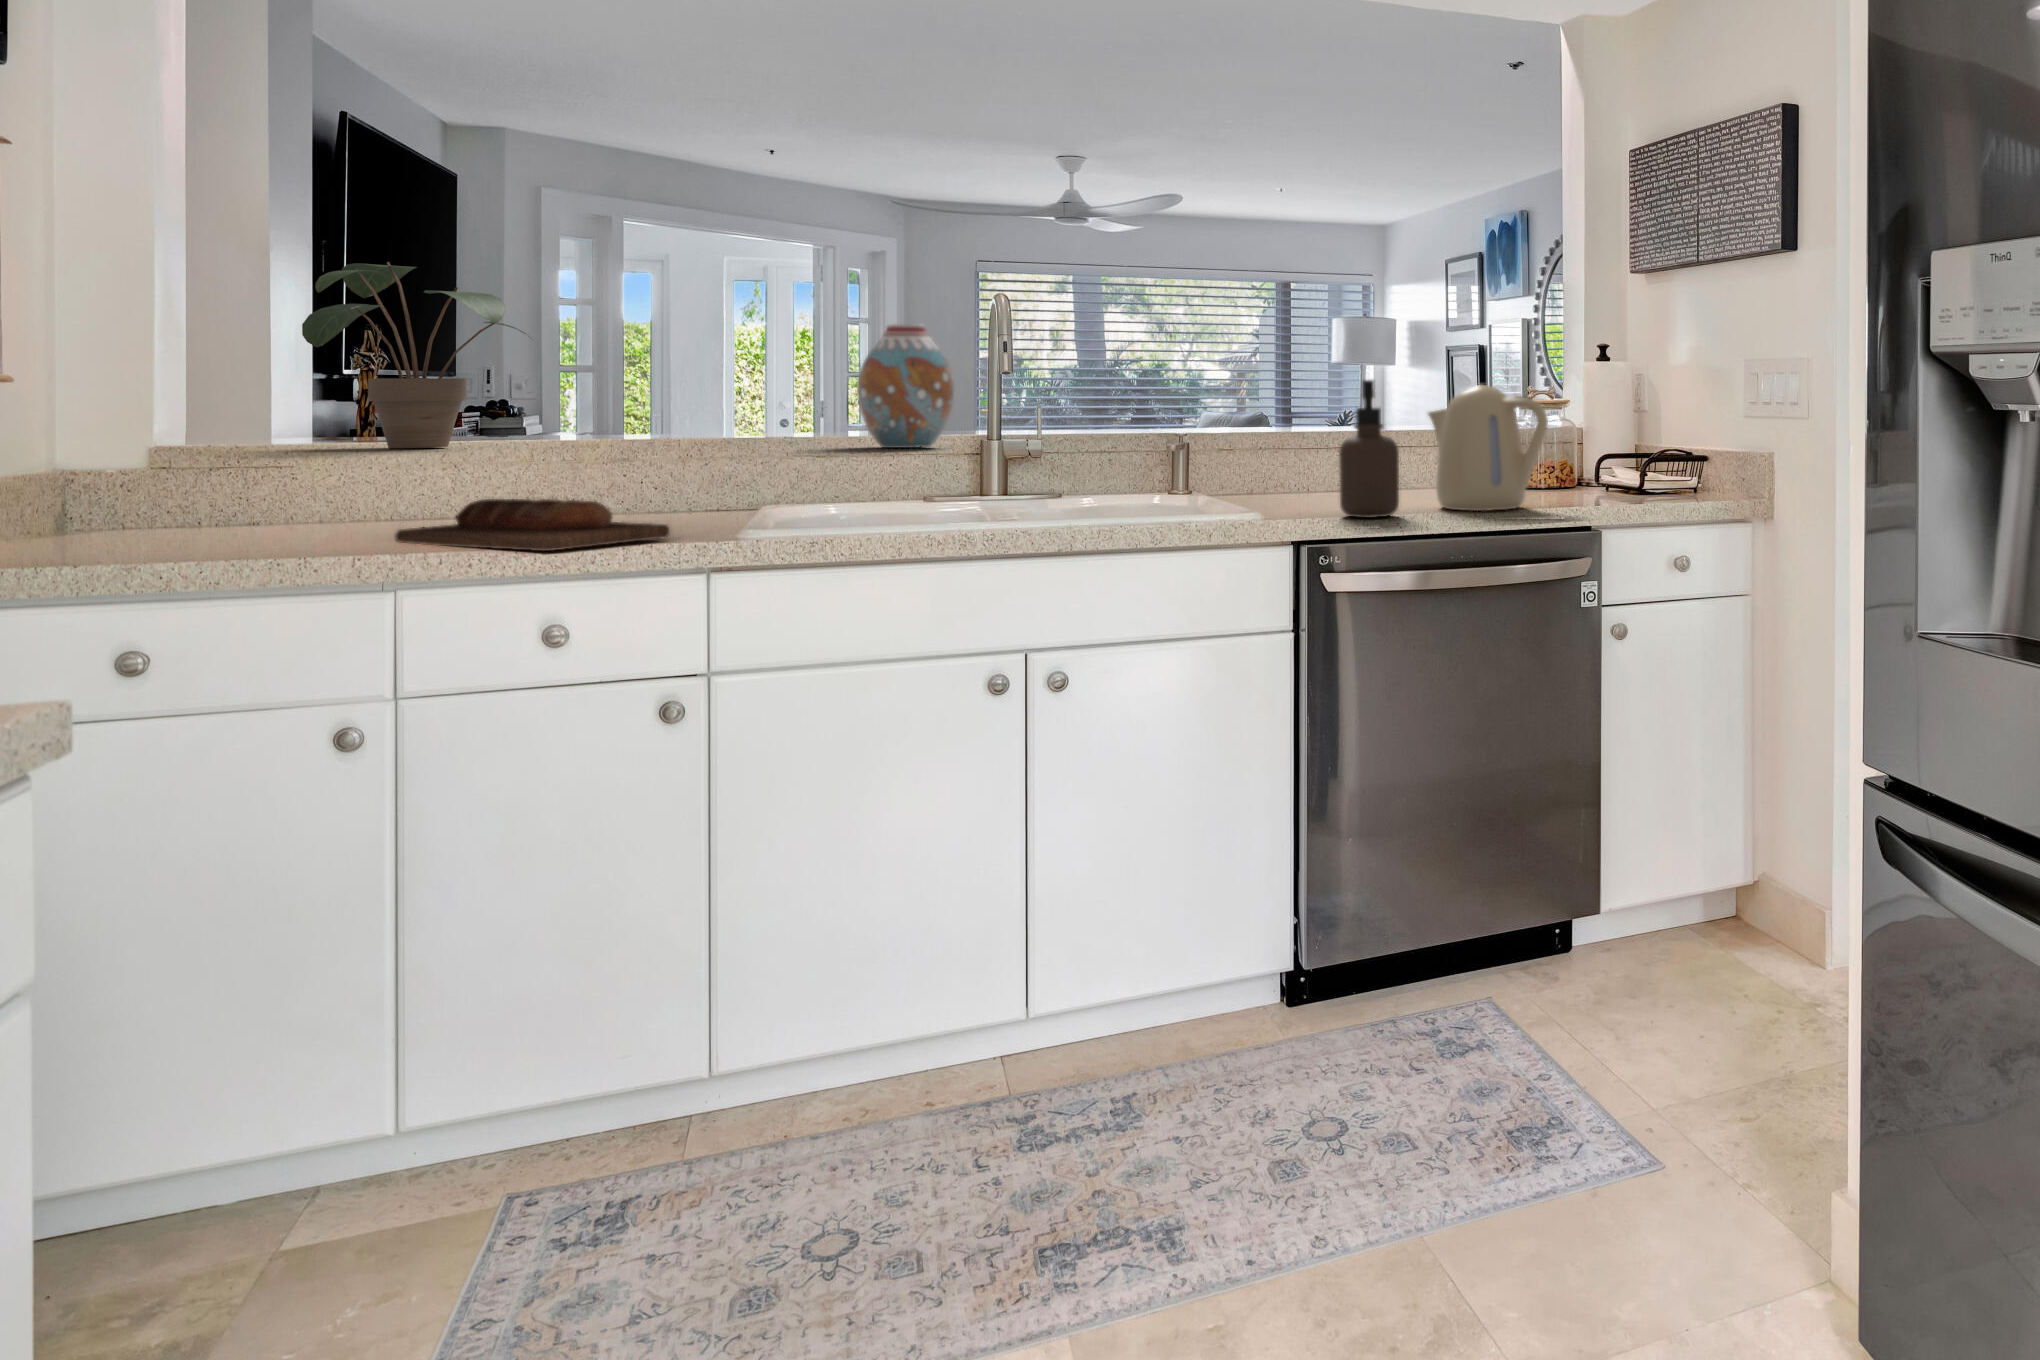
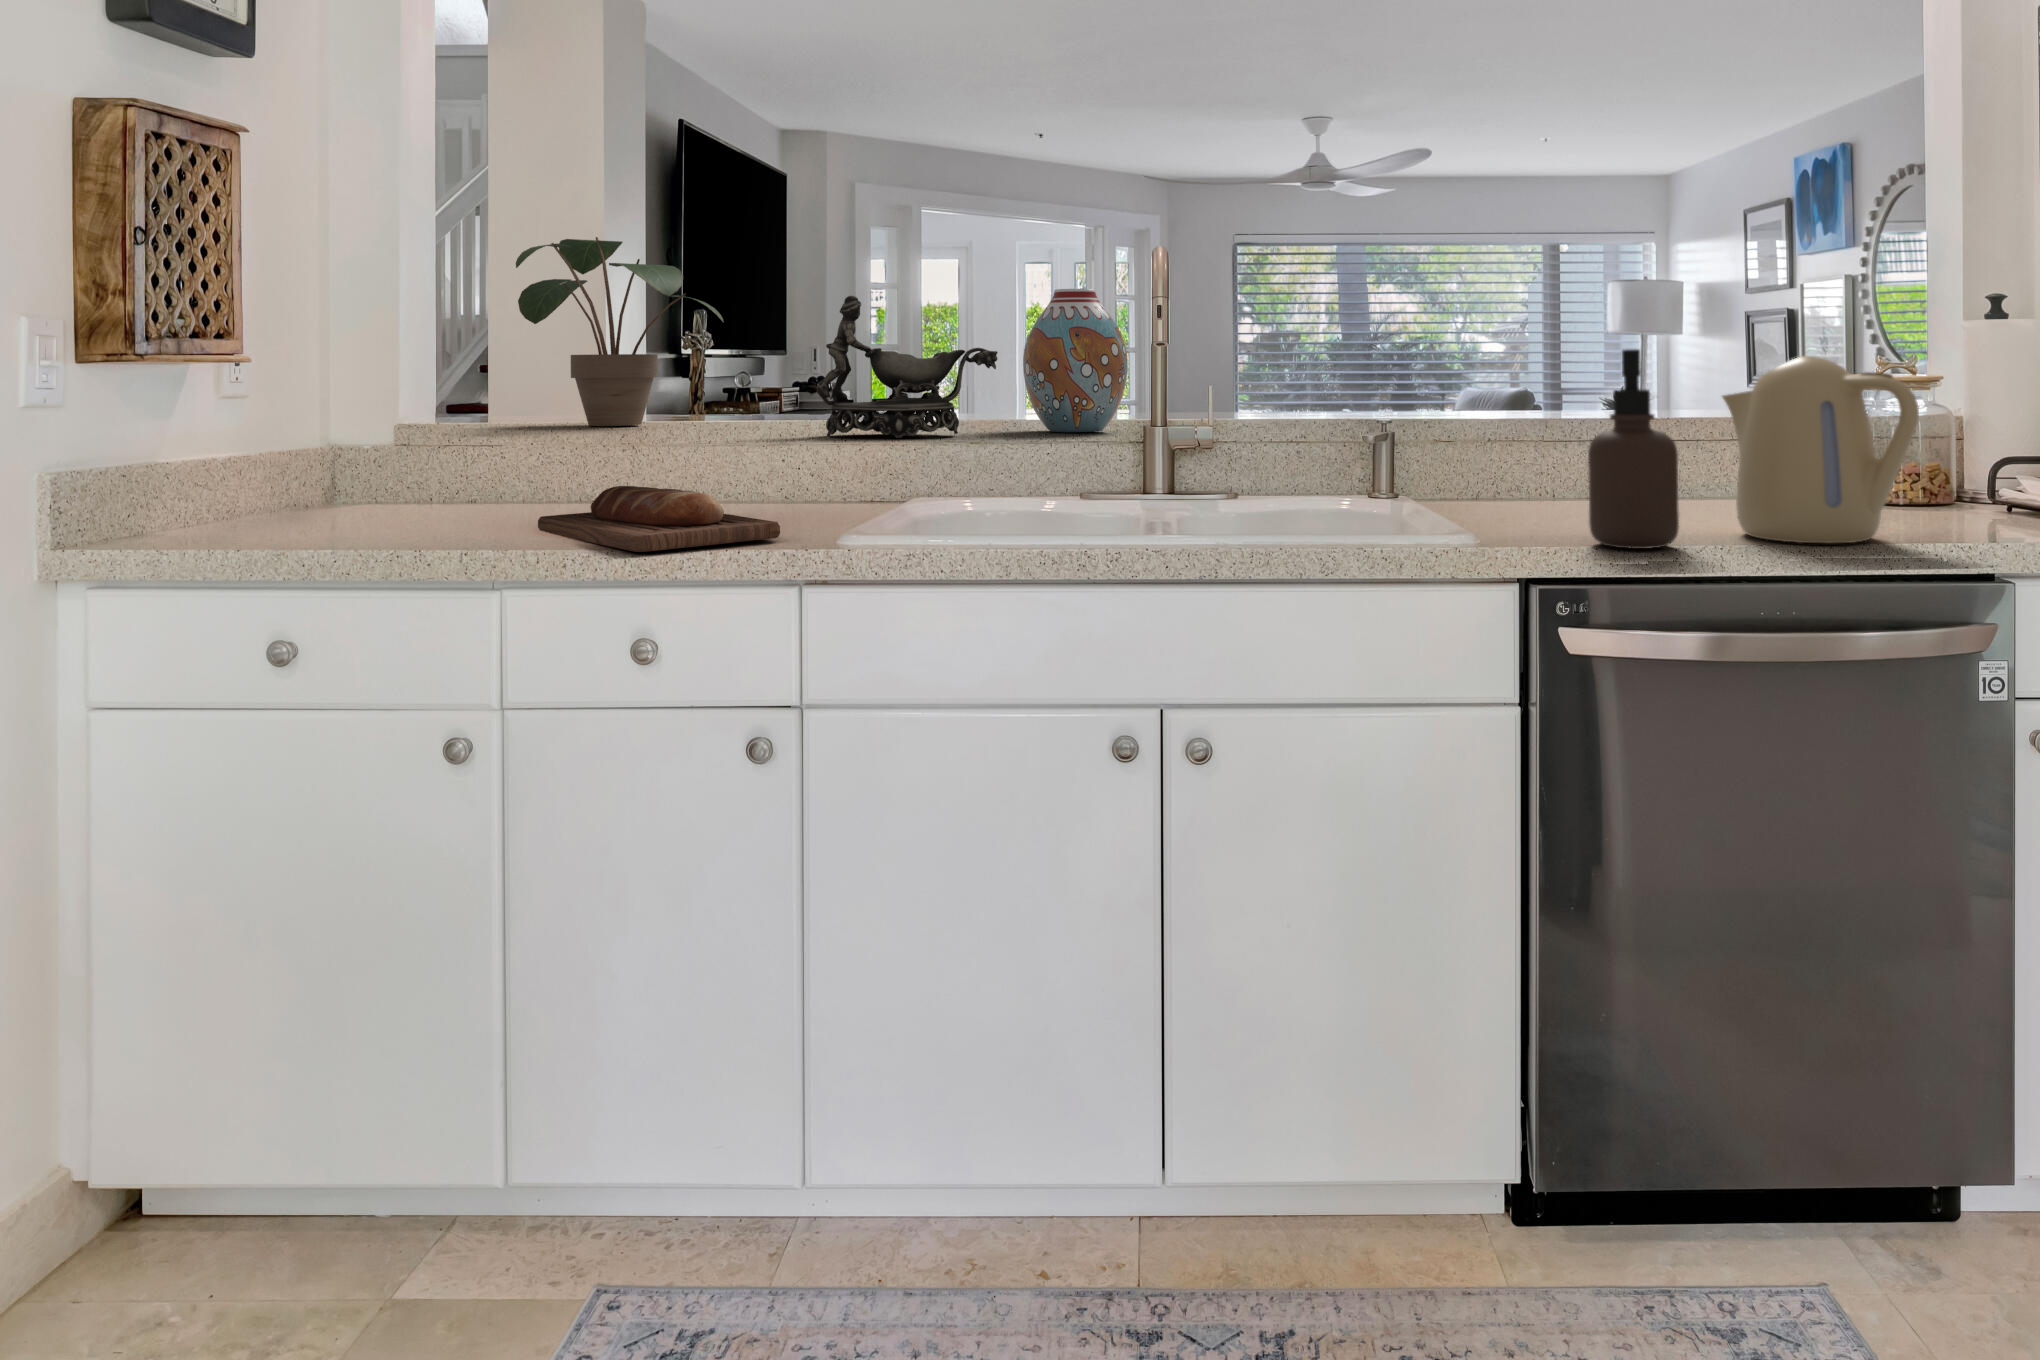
decorative bowl: none [671,327,843,453] -> present [817,296,998,438]

